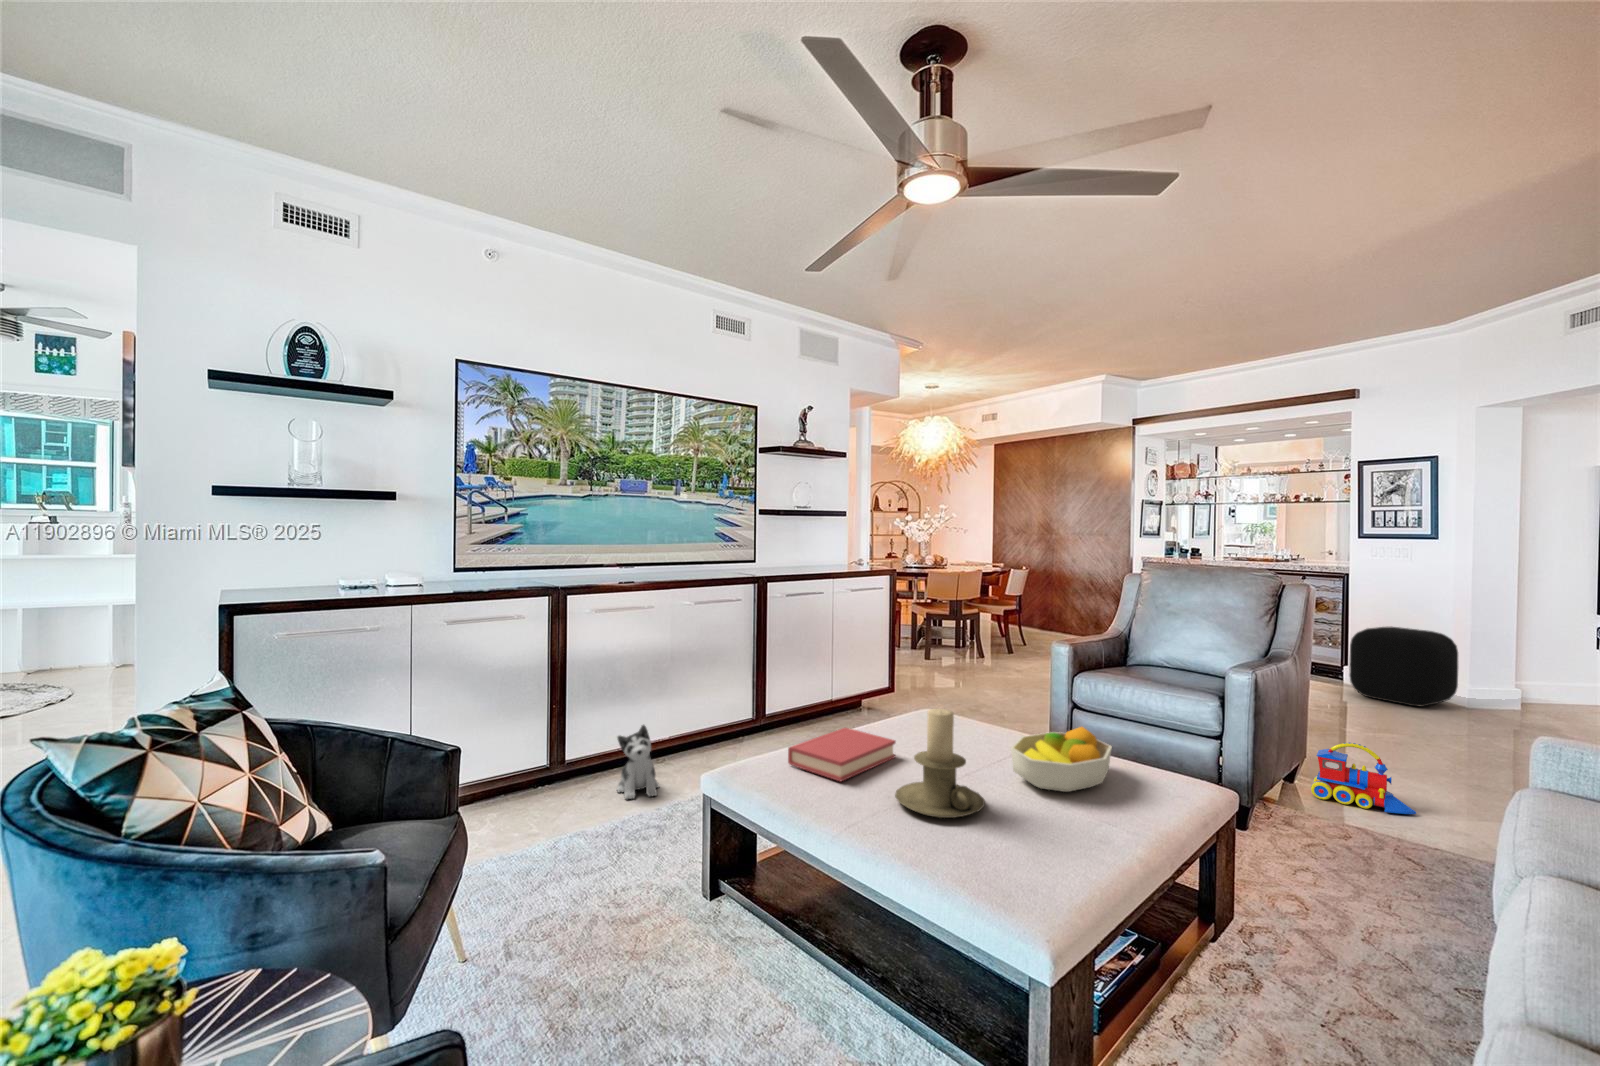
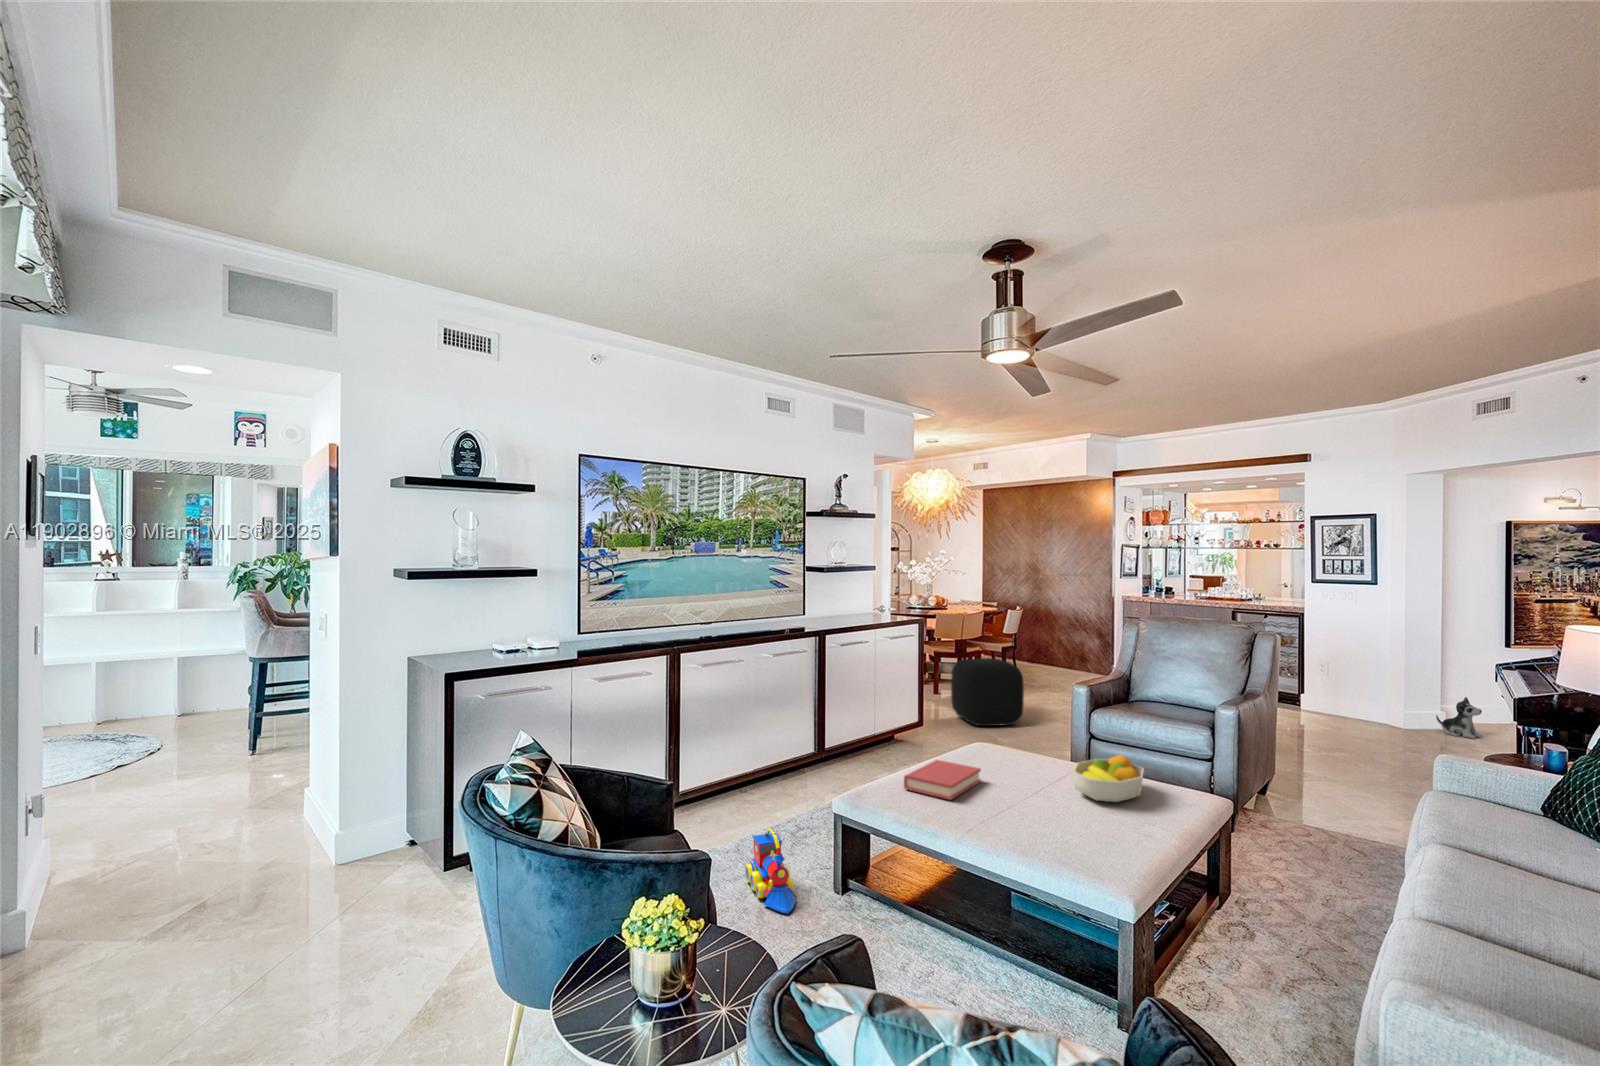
ottoman: present [1349,627,1458,706] -> present [951,658,1024,726]
candle holder: present [895,709,985,818] -> none [996,744,1063,822]
plush toy: present [617,725,659,799] -> present [1436,697,1482,739]
toy train: present [1311,743,1416,814] -> present [745,827,796,914]

